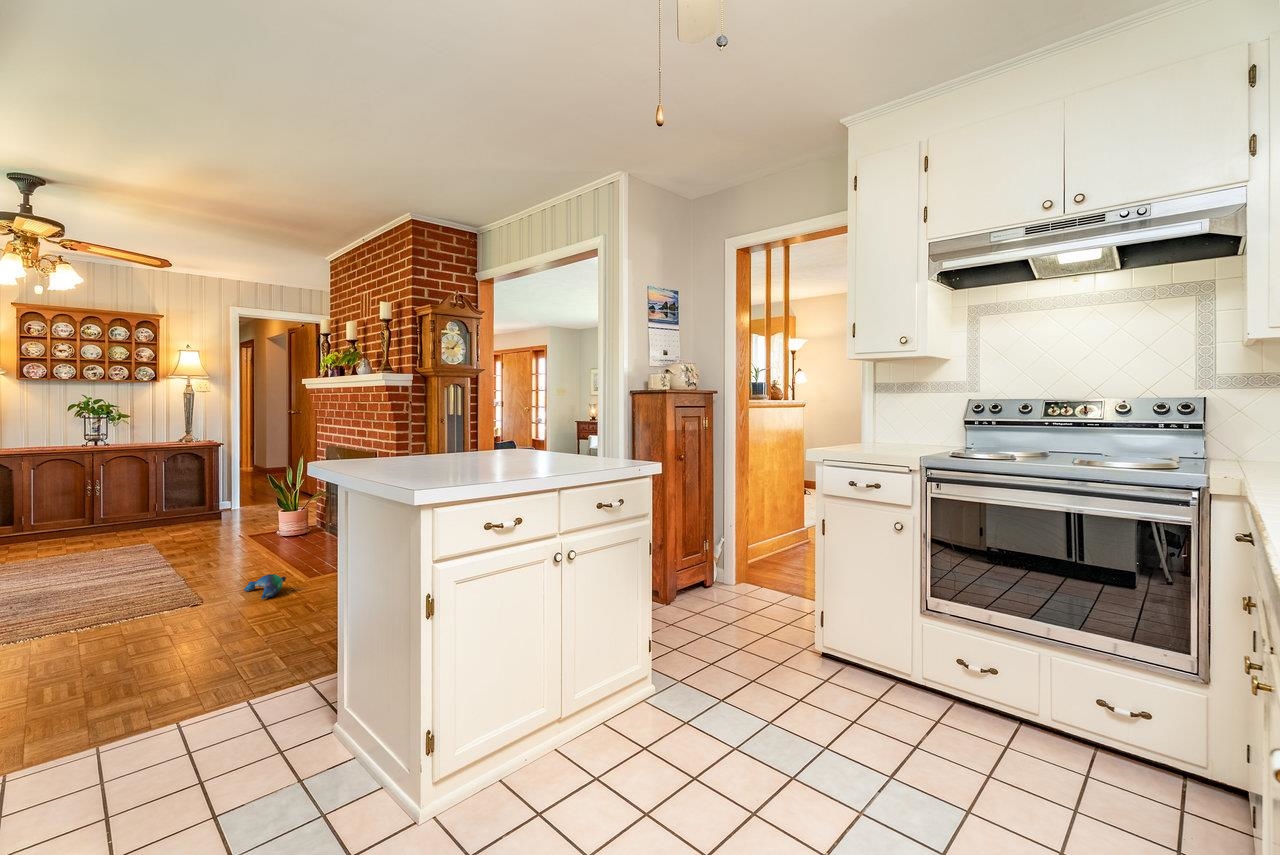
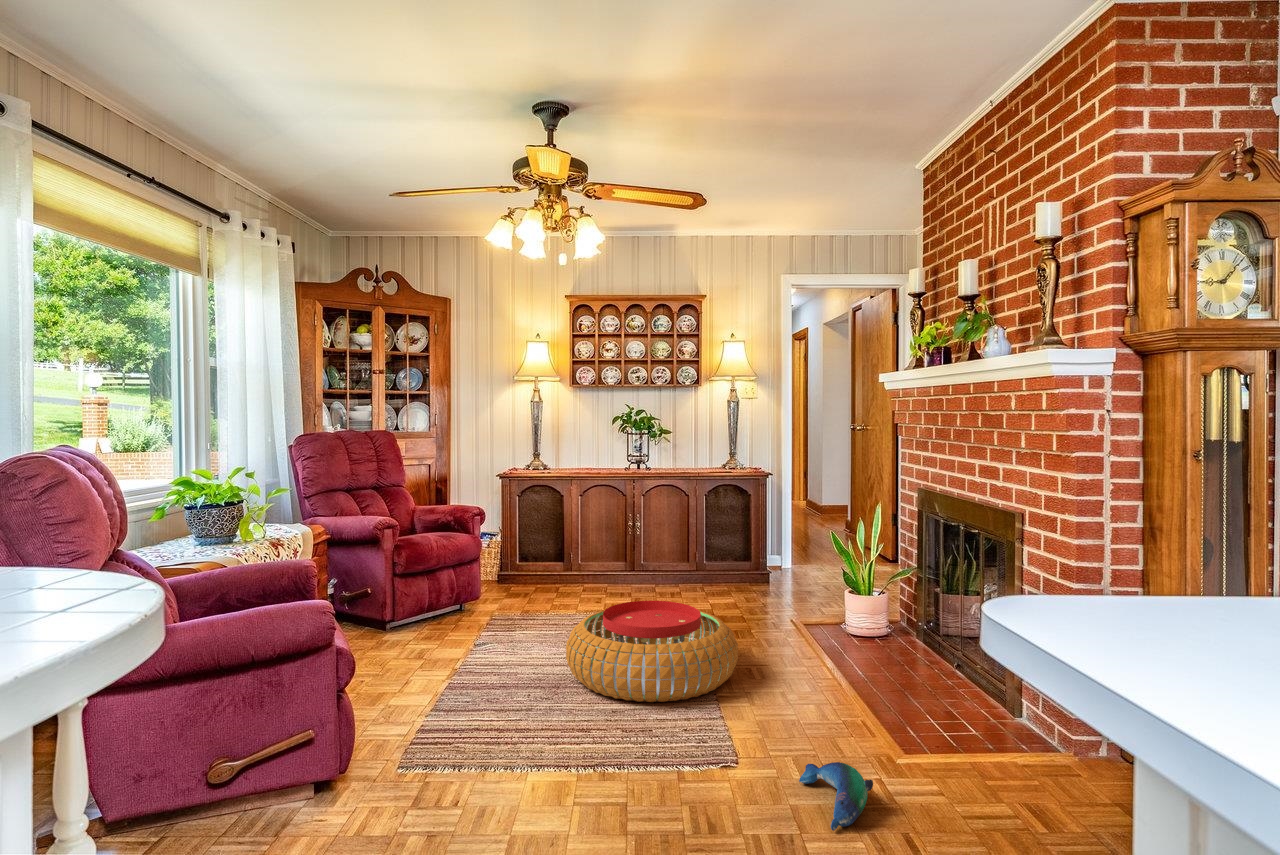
pouf: none [48,527,201,588] -> present [566,601,738,702]

